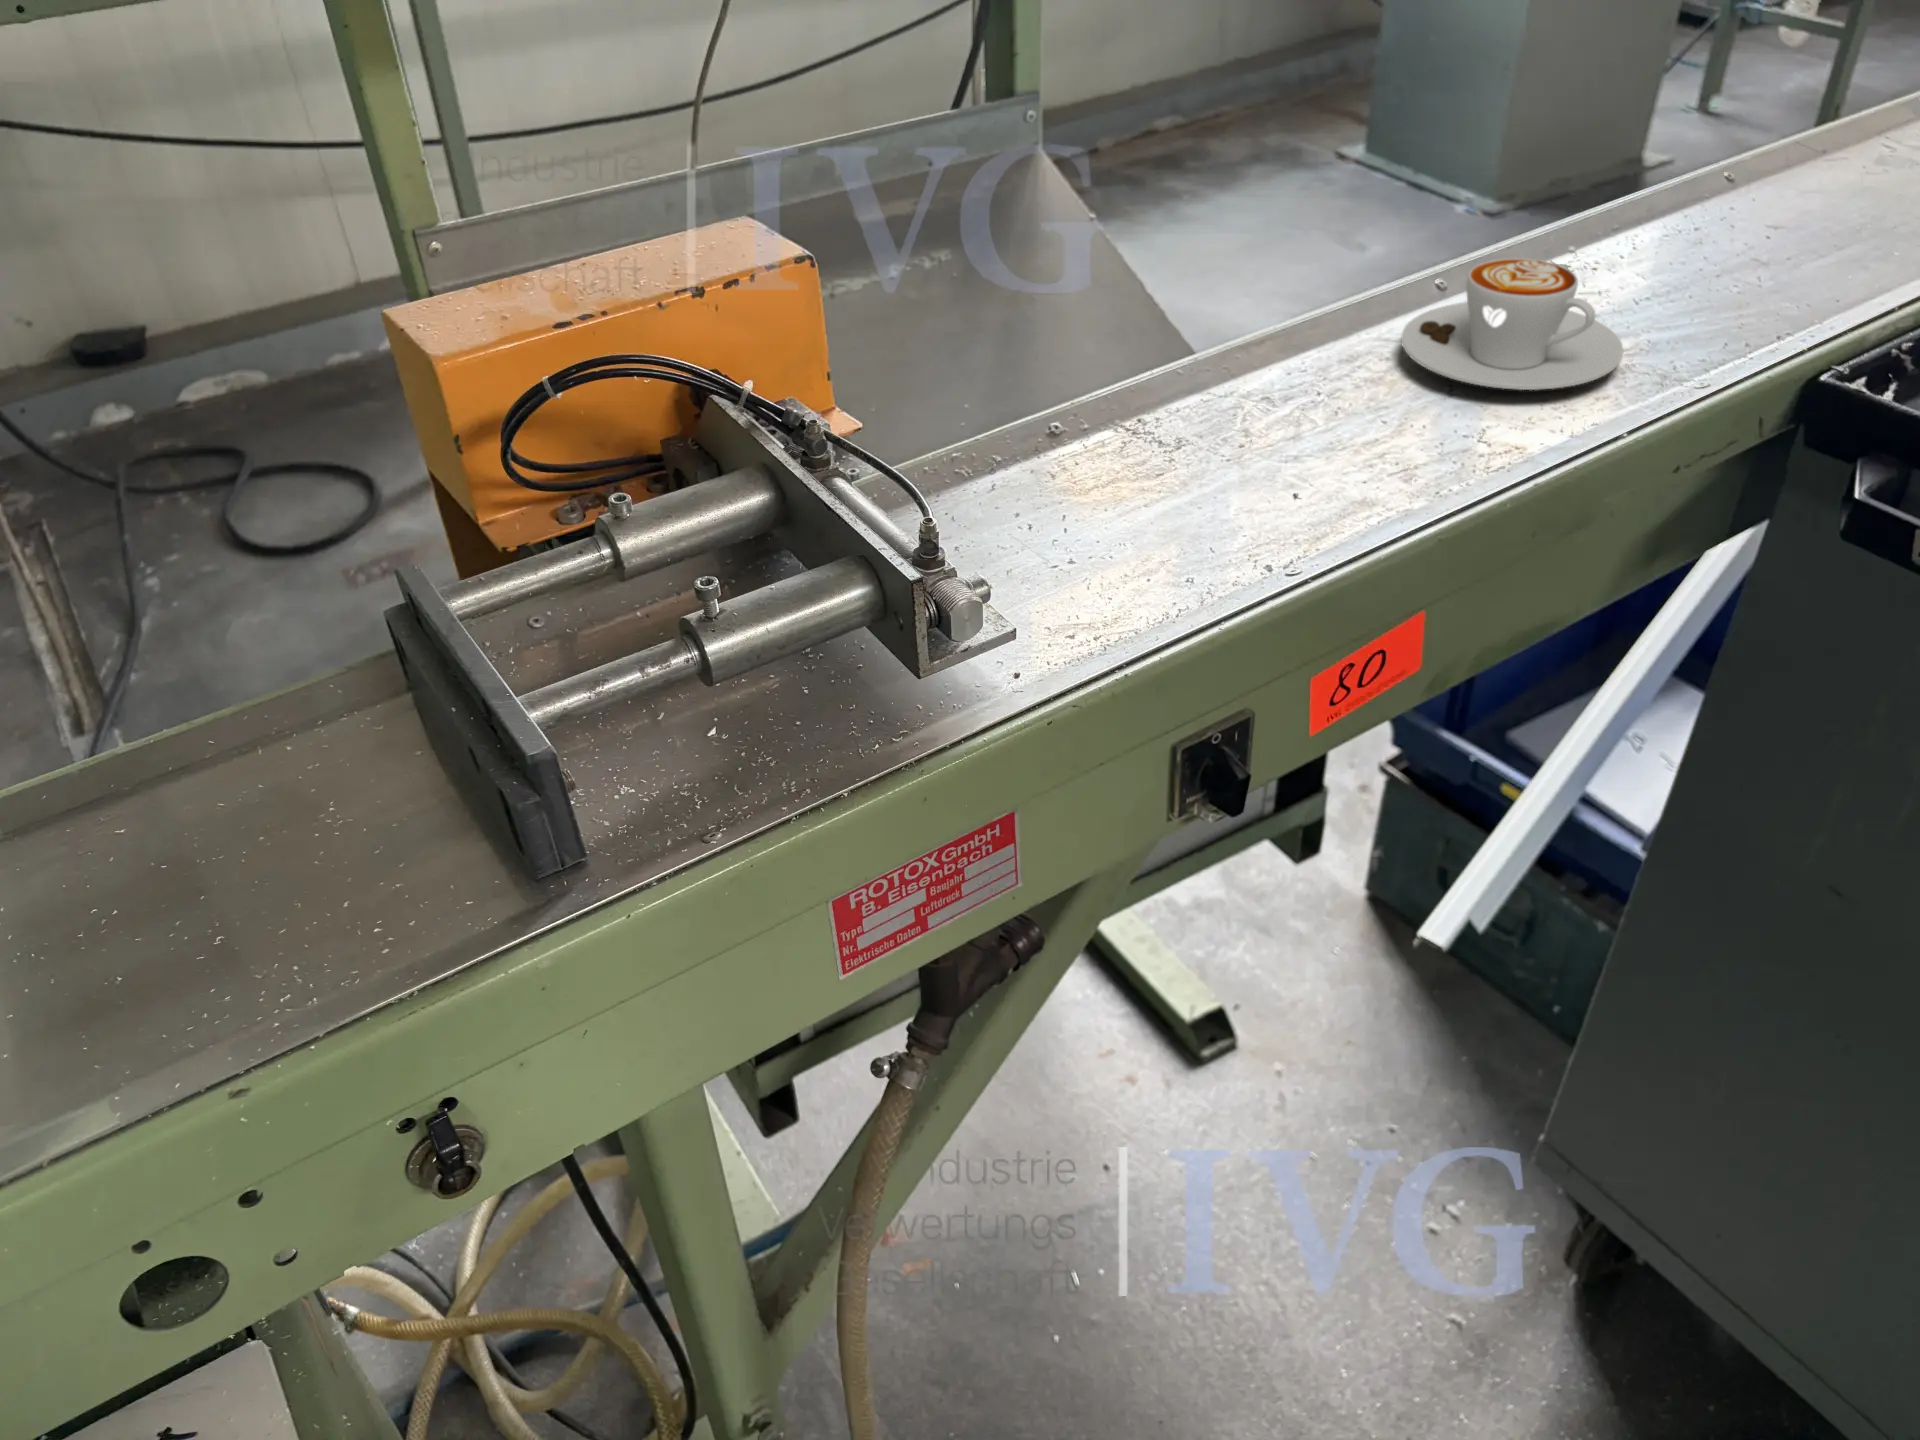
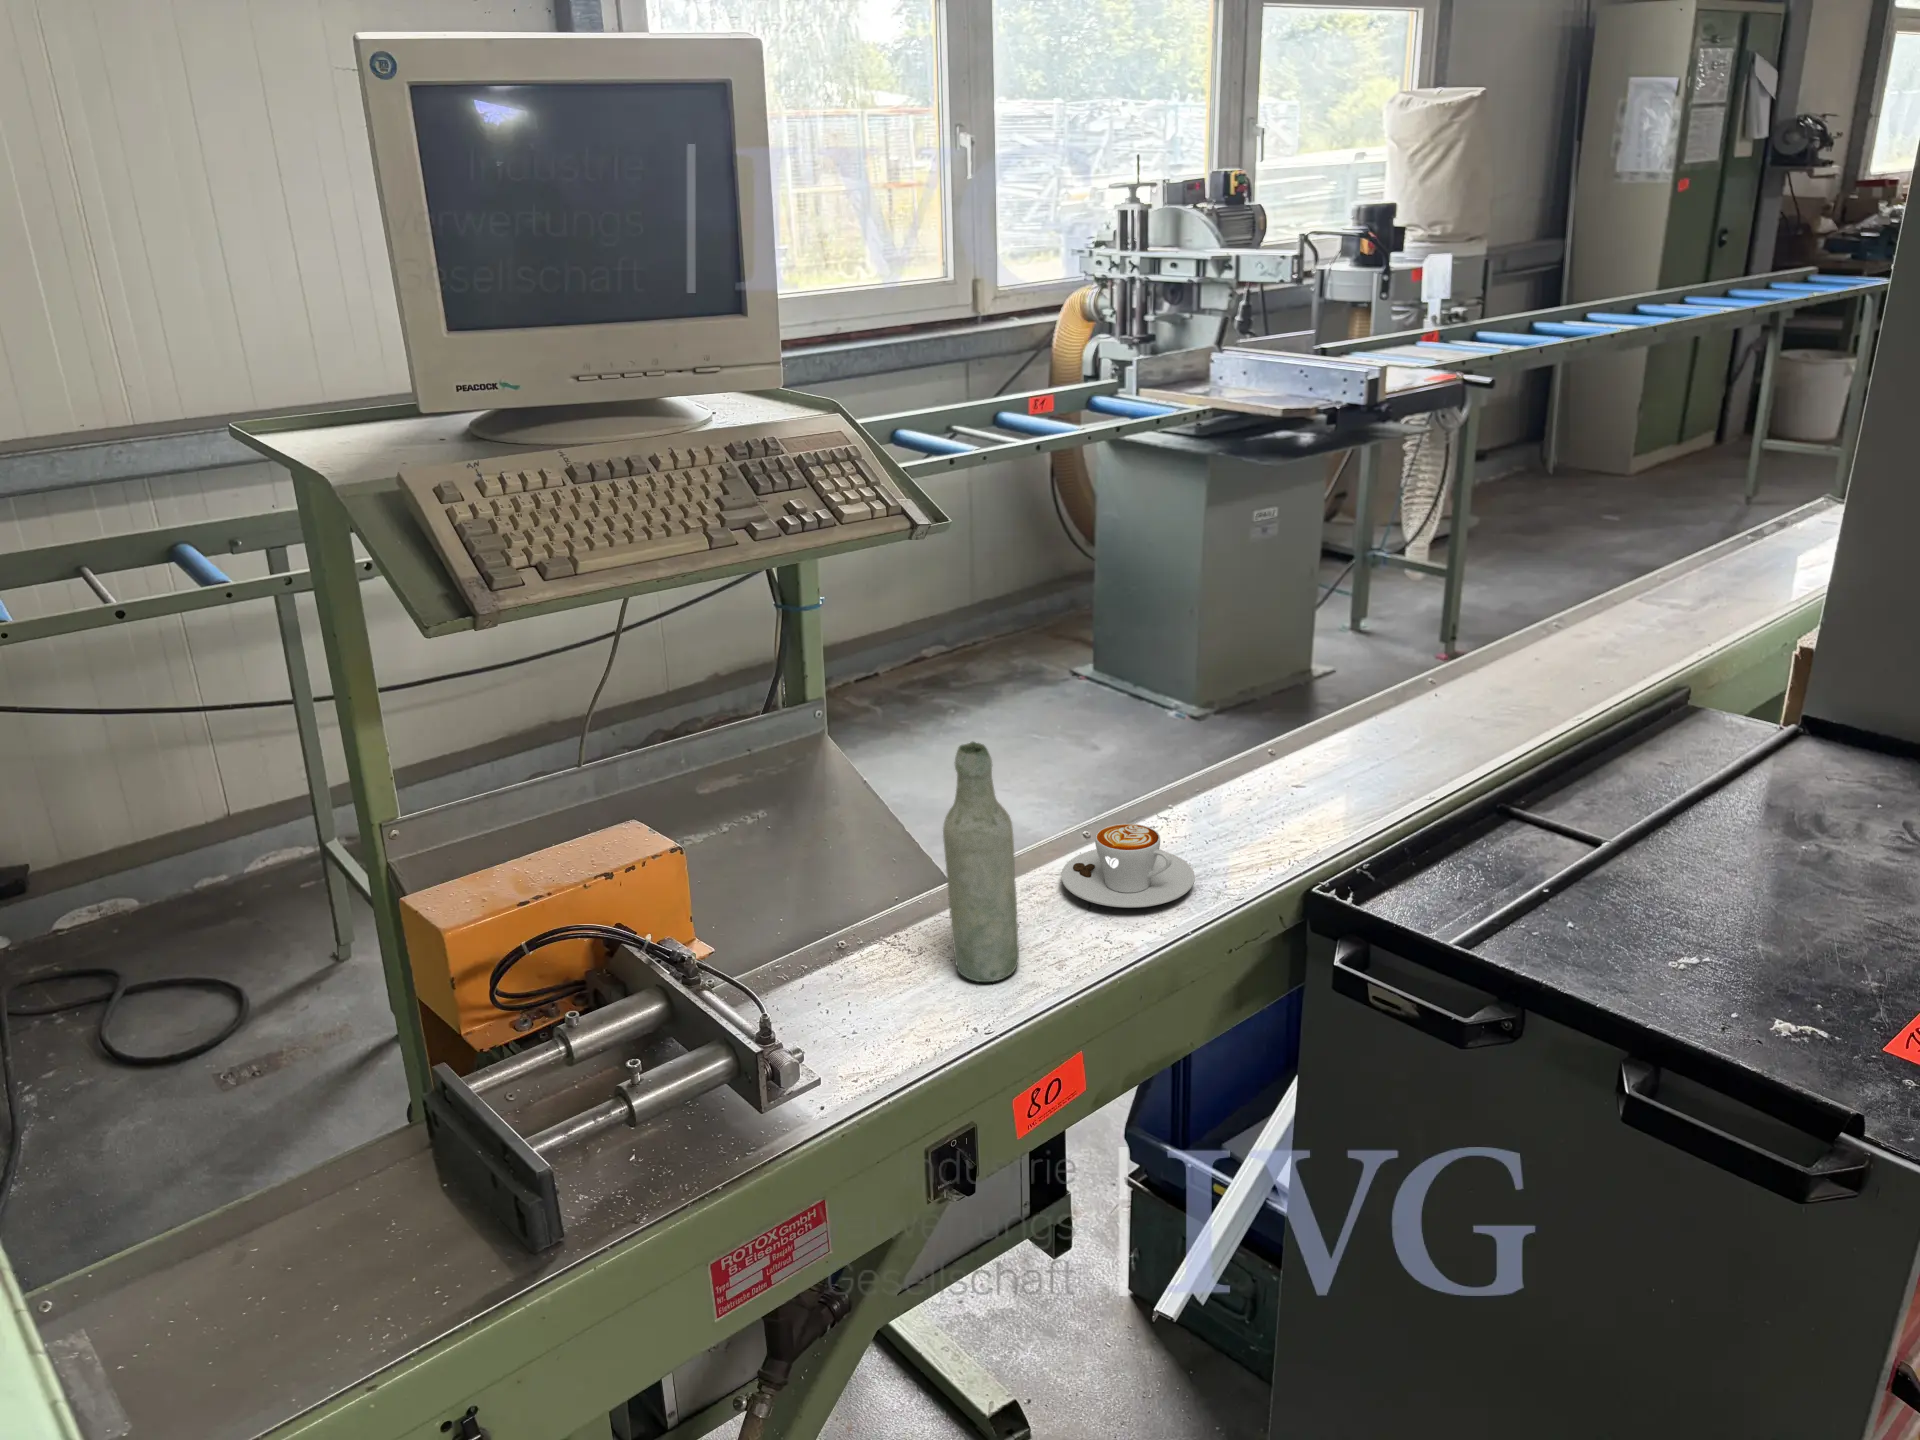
bottle: none [1233,56,1362,492] -> present [943,742,1019,982]

